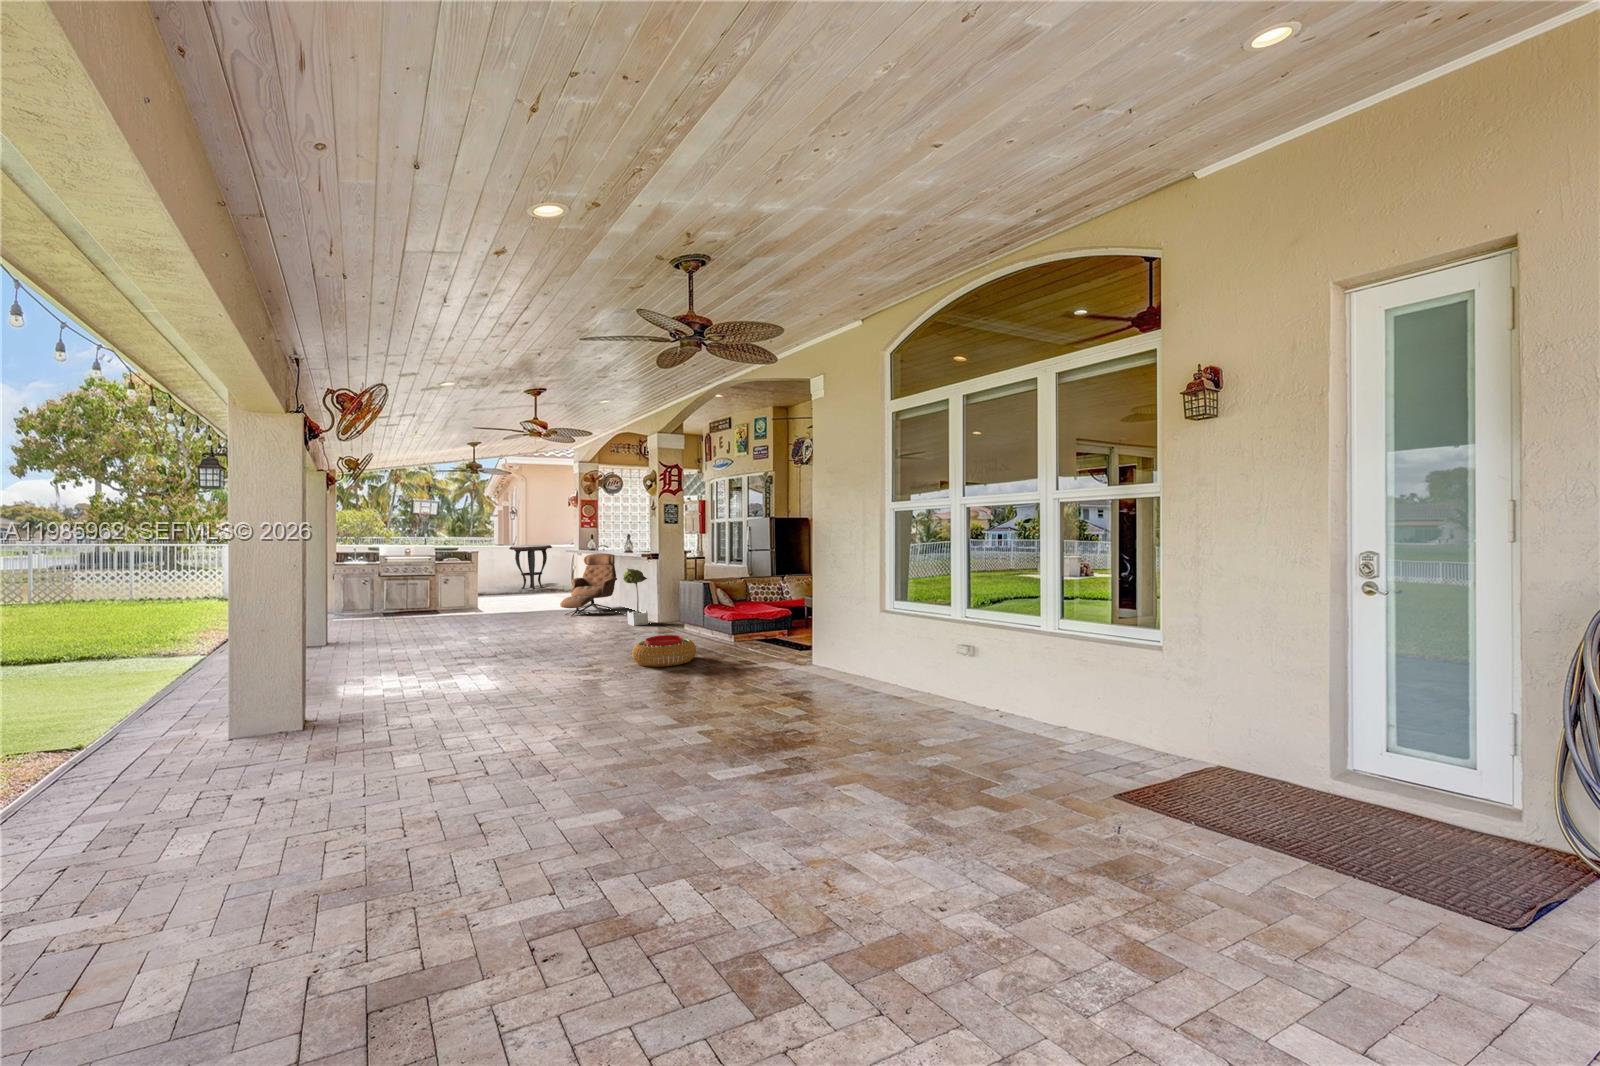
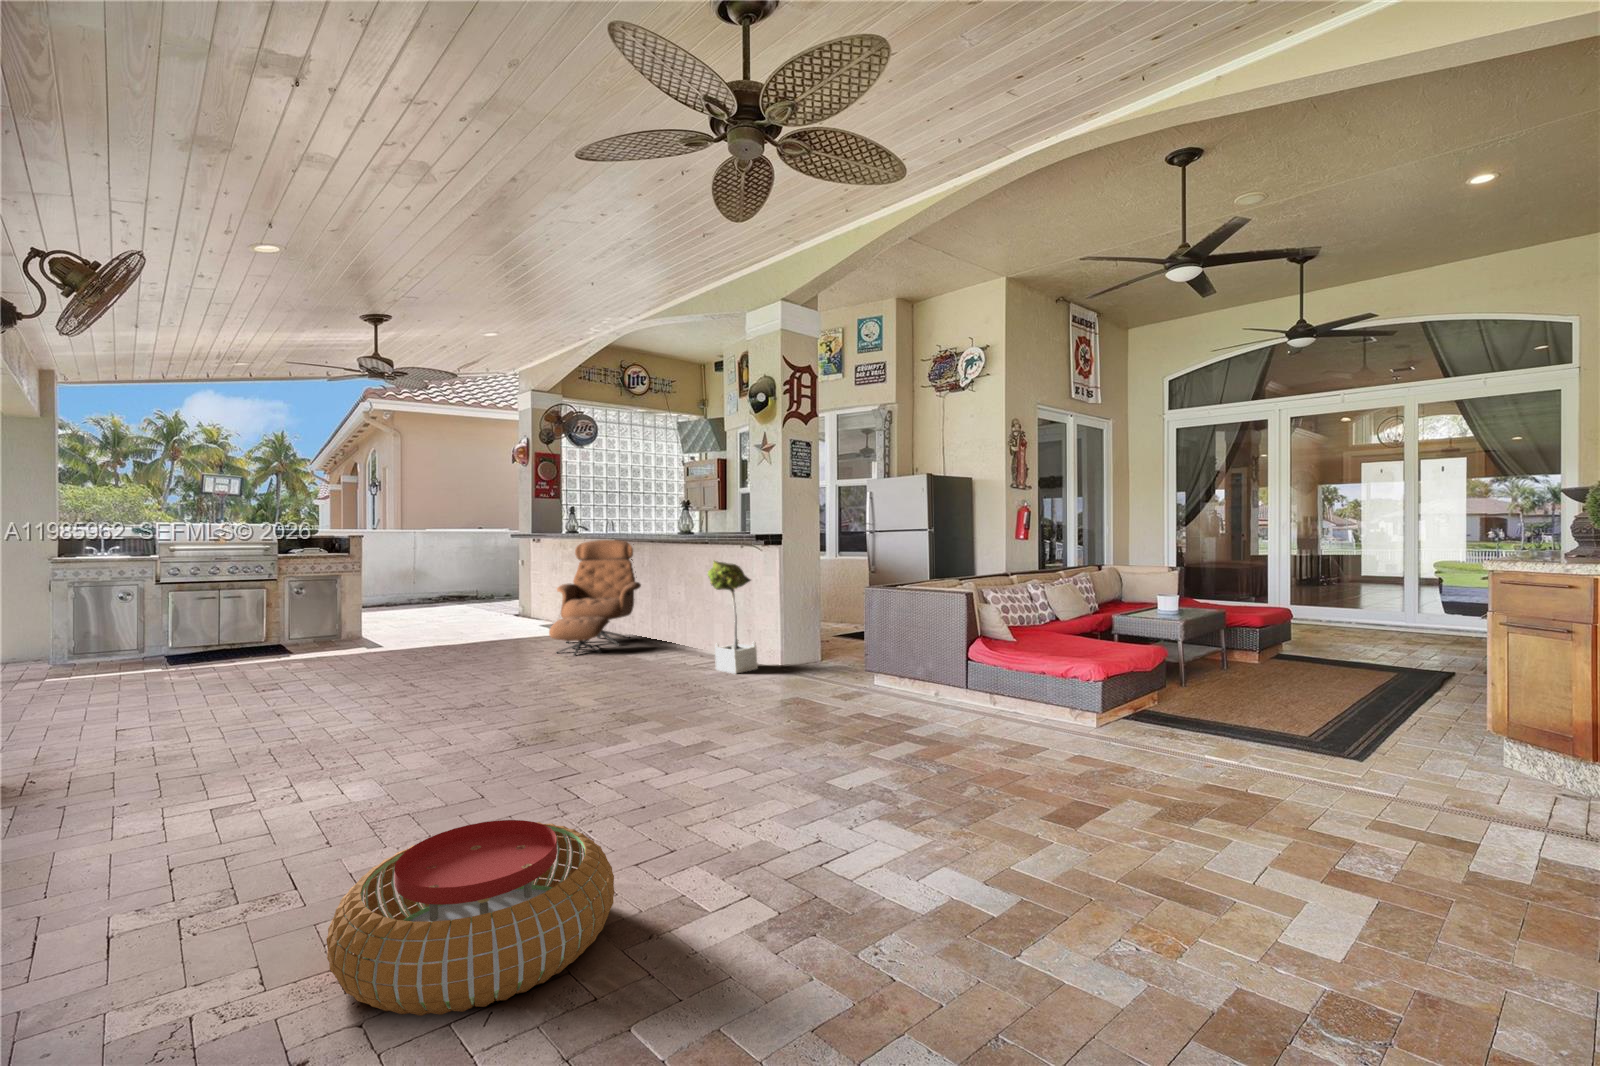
side table: present [509,545,552,589] -> none [393,535,468,607]
pouf: present [632,635,696,667] -> present [326,820,615,1016]

